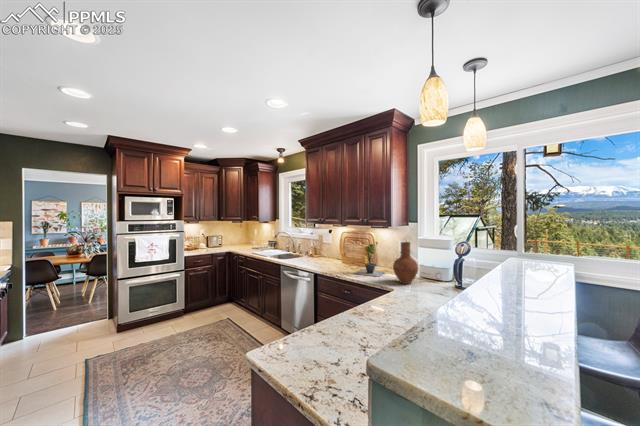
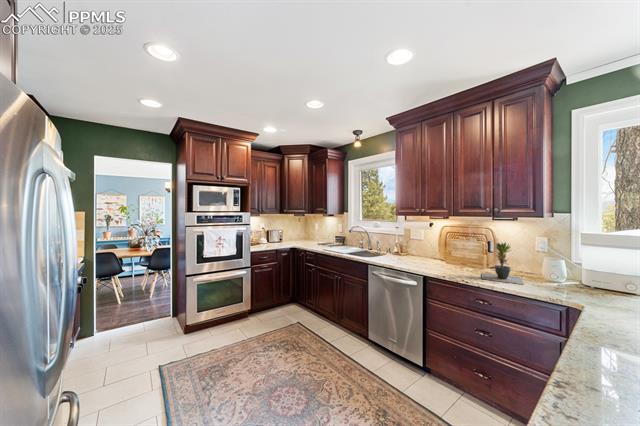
vase: present [393,242,418,284] -> none [555,238,603,297]

